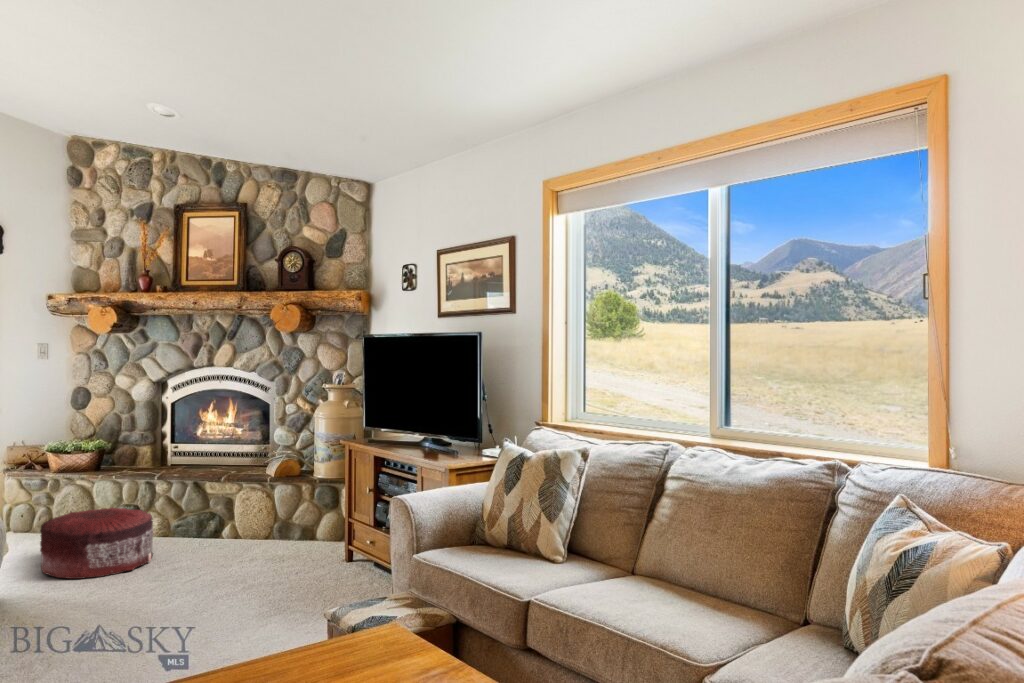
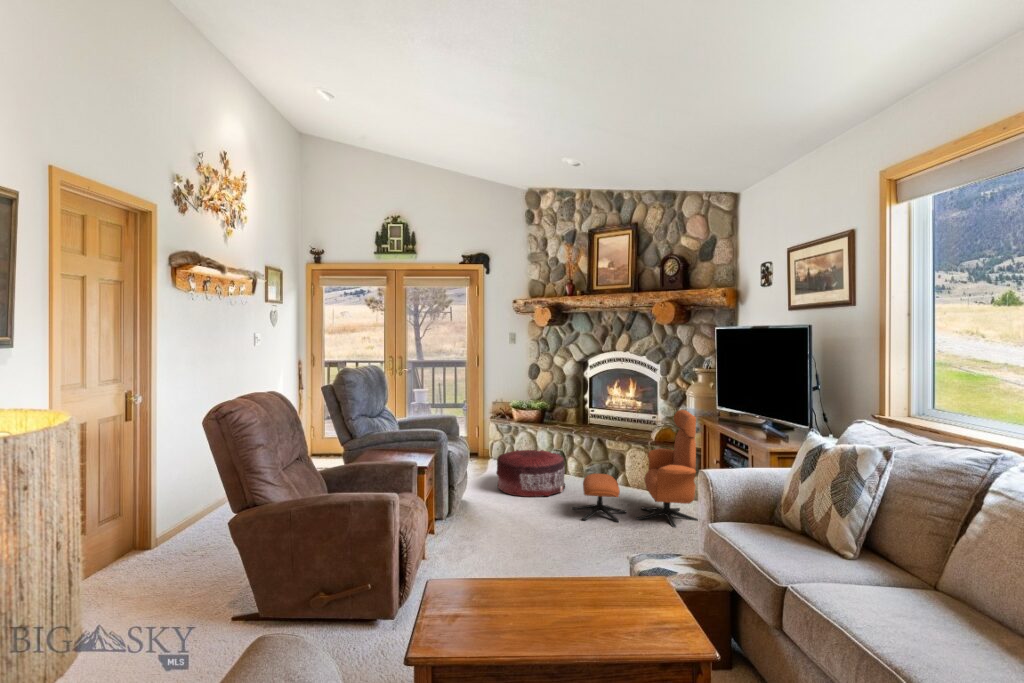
lounge chair: none [178,434,347,591] -> present [572,410,698,528]

